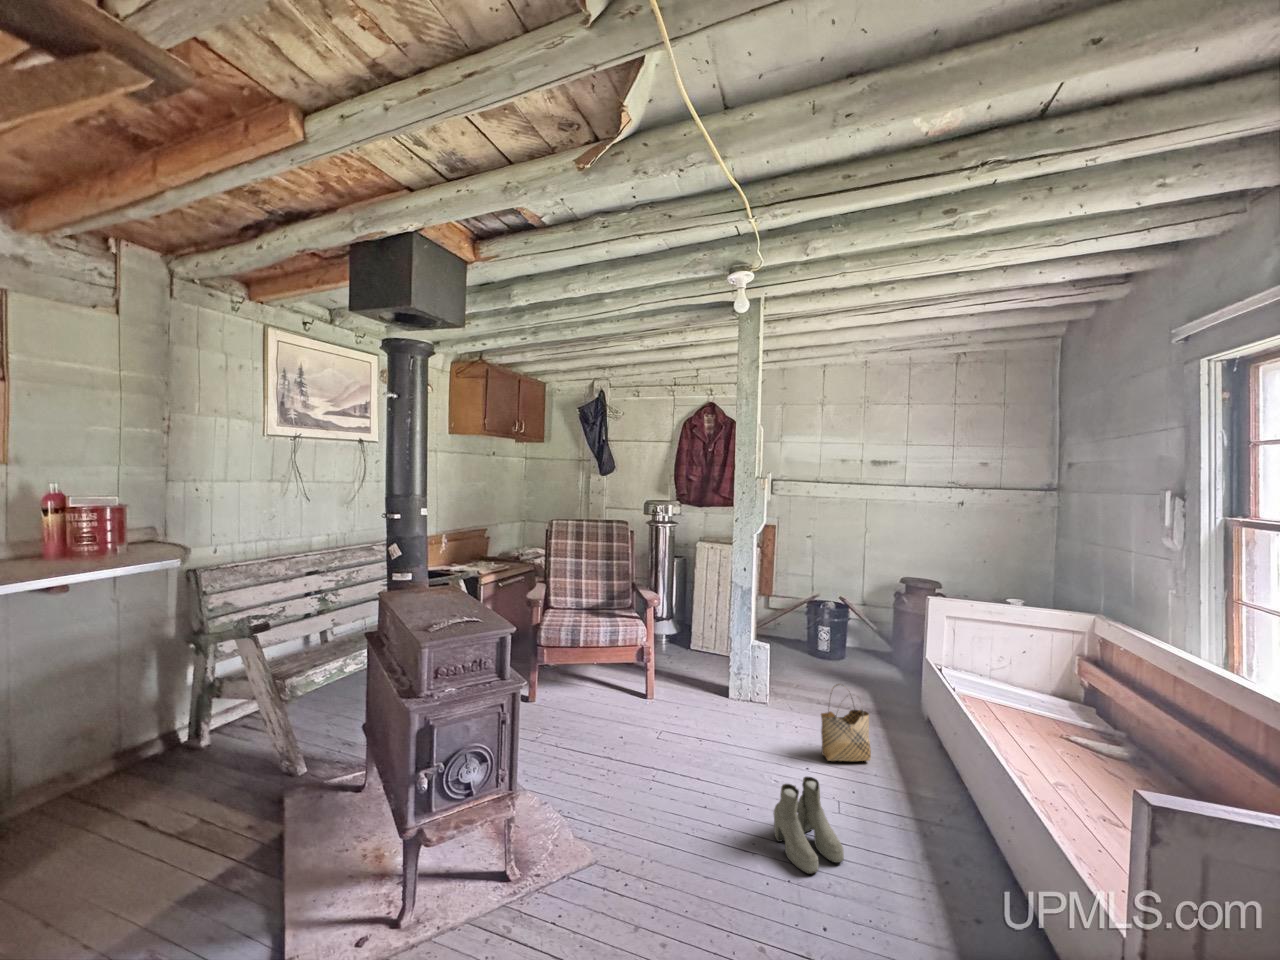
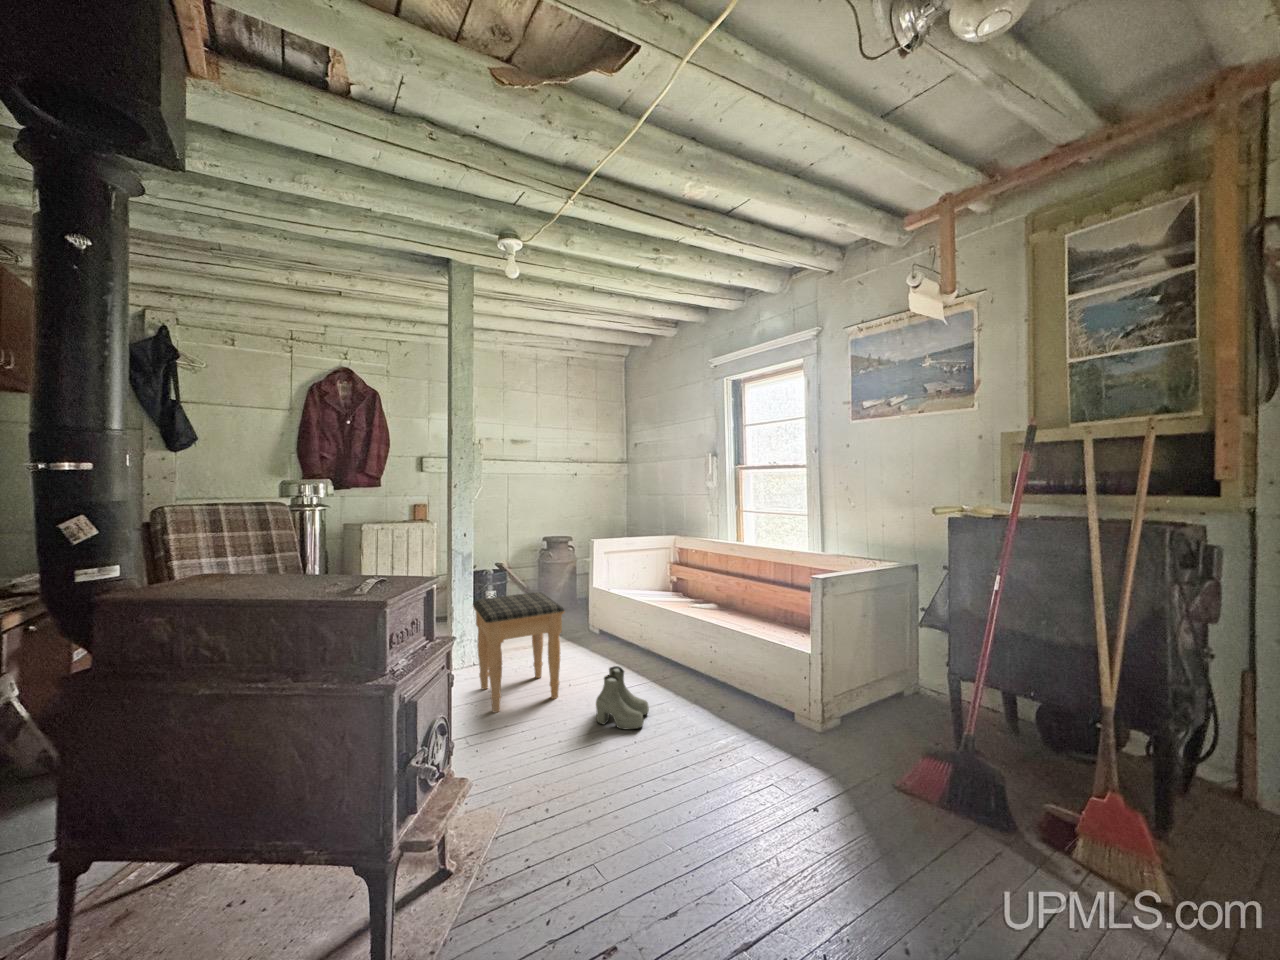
footstool: none [697,642,794,781] -> present [473,592,565,713]
woven basket: present [821,684,871,761] -> none [568,608,601,670]

